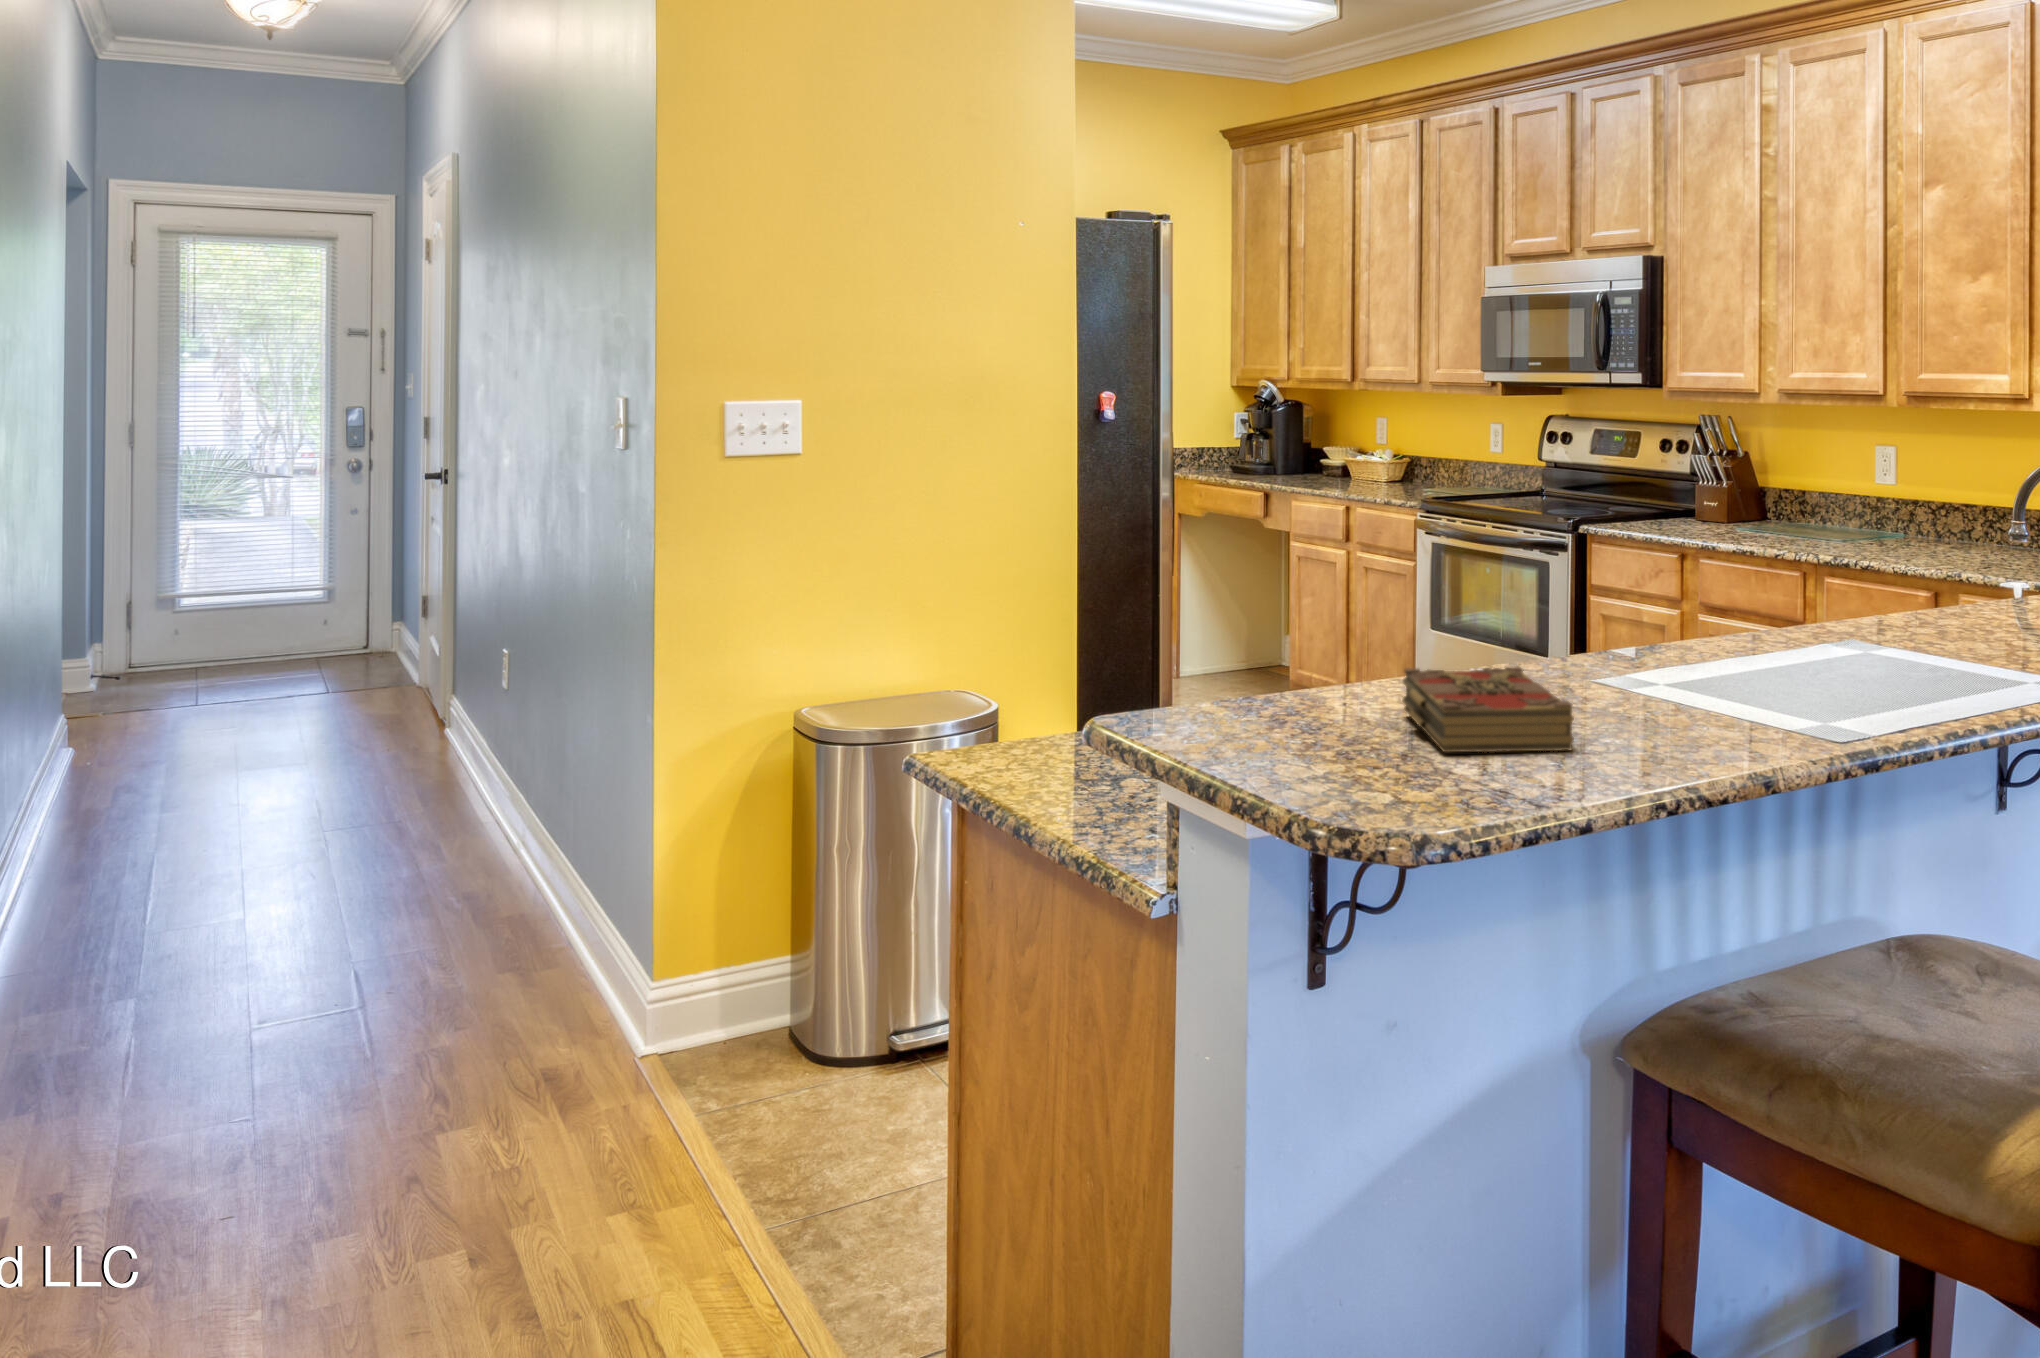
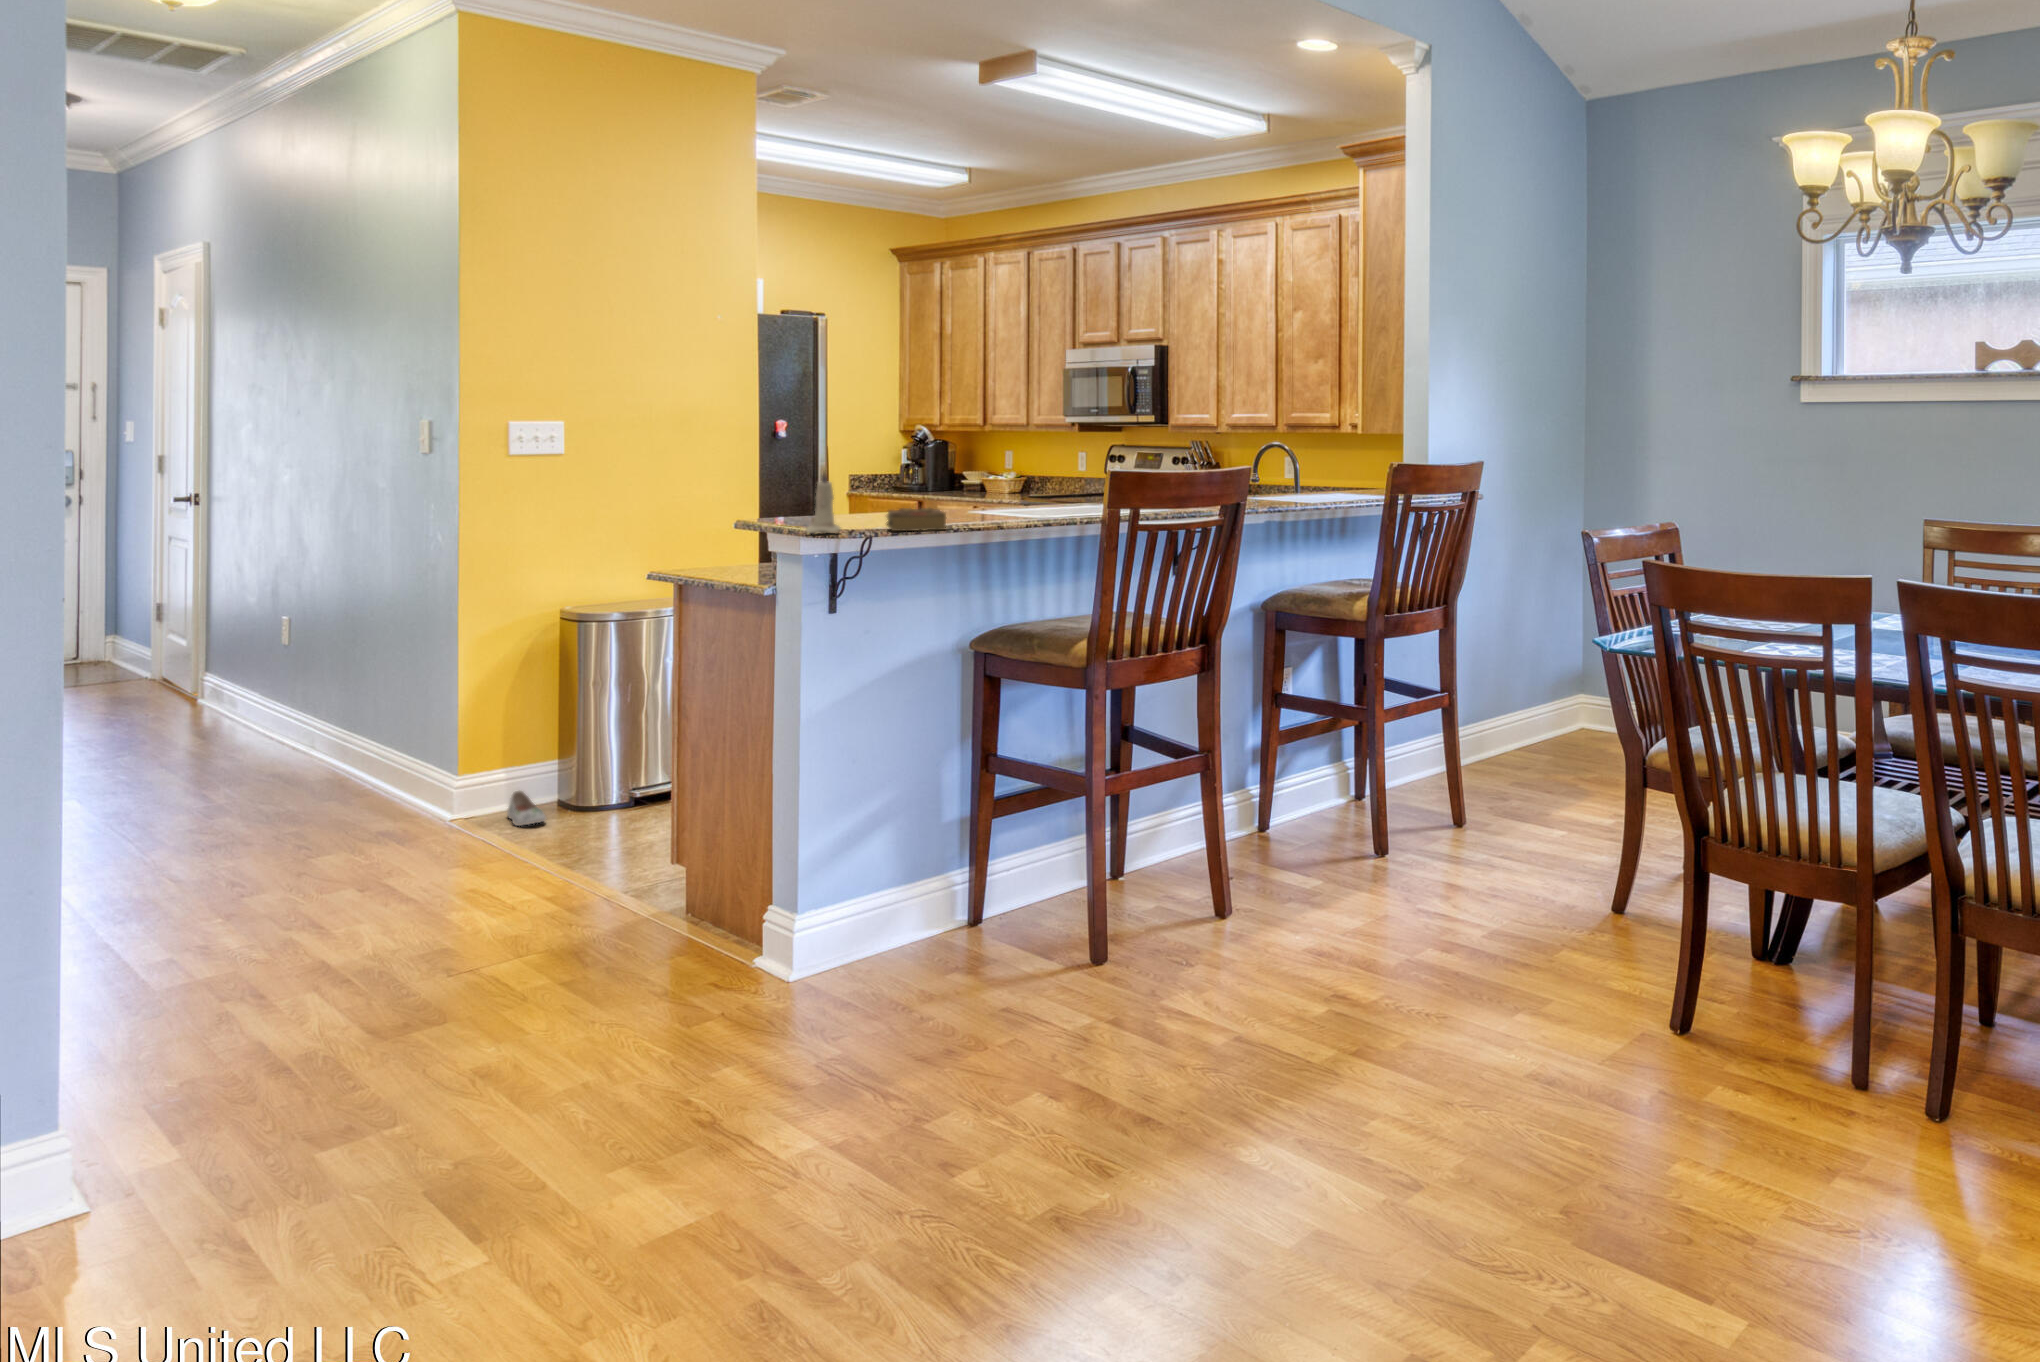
candle: none [1239,584,1323,756] -> present [806,470,841,533]
shoe: none [721,1007,772,1083] -> present [507,791,546,826]

